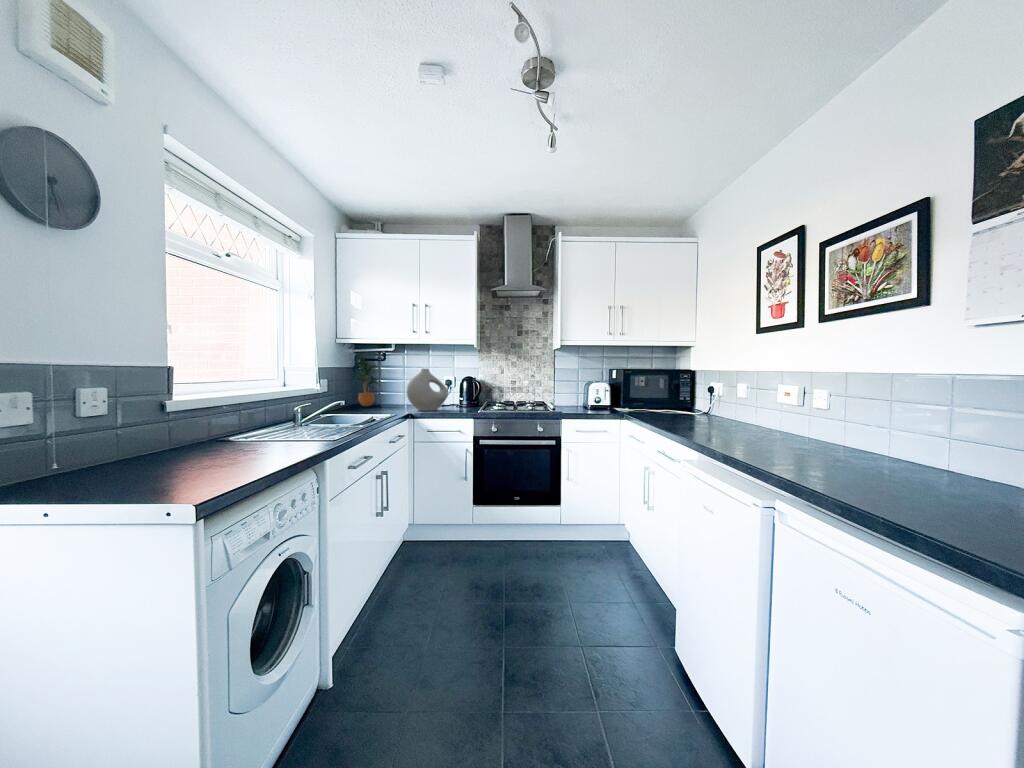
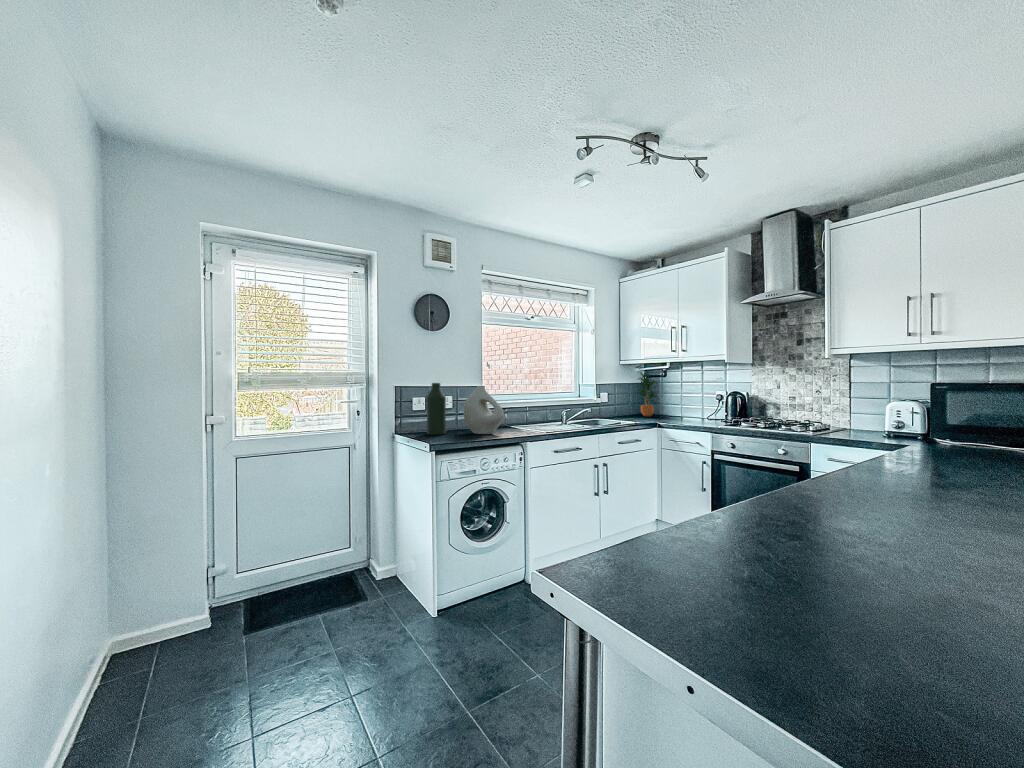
bottle: none [54,354,124,483] -> present [426,383,446,435]
vase: present [407,368,448,411] -> present [463,386,504,434]

